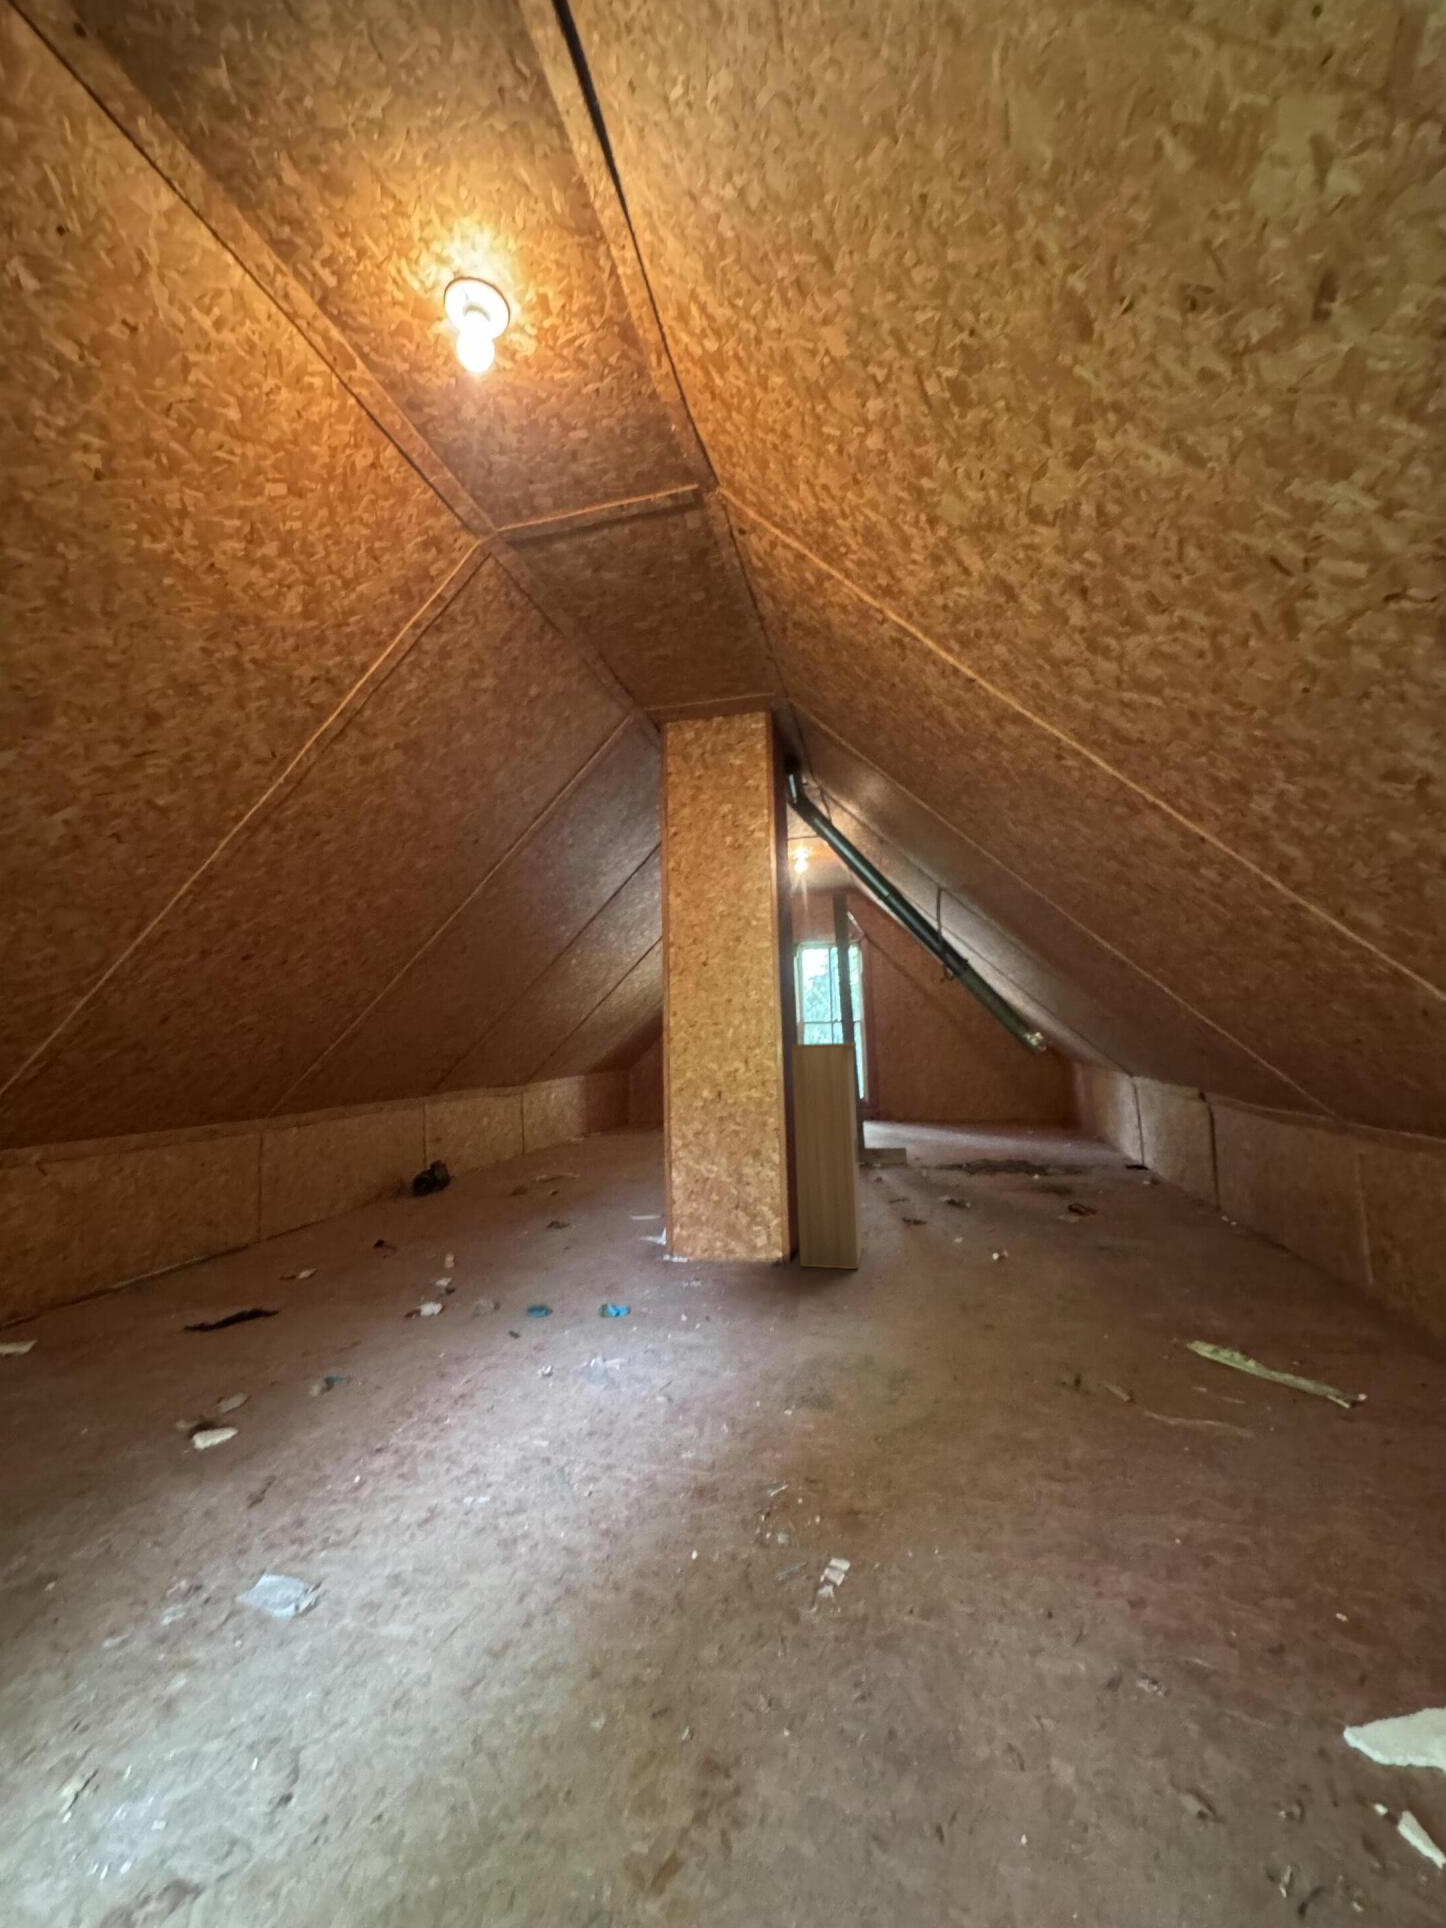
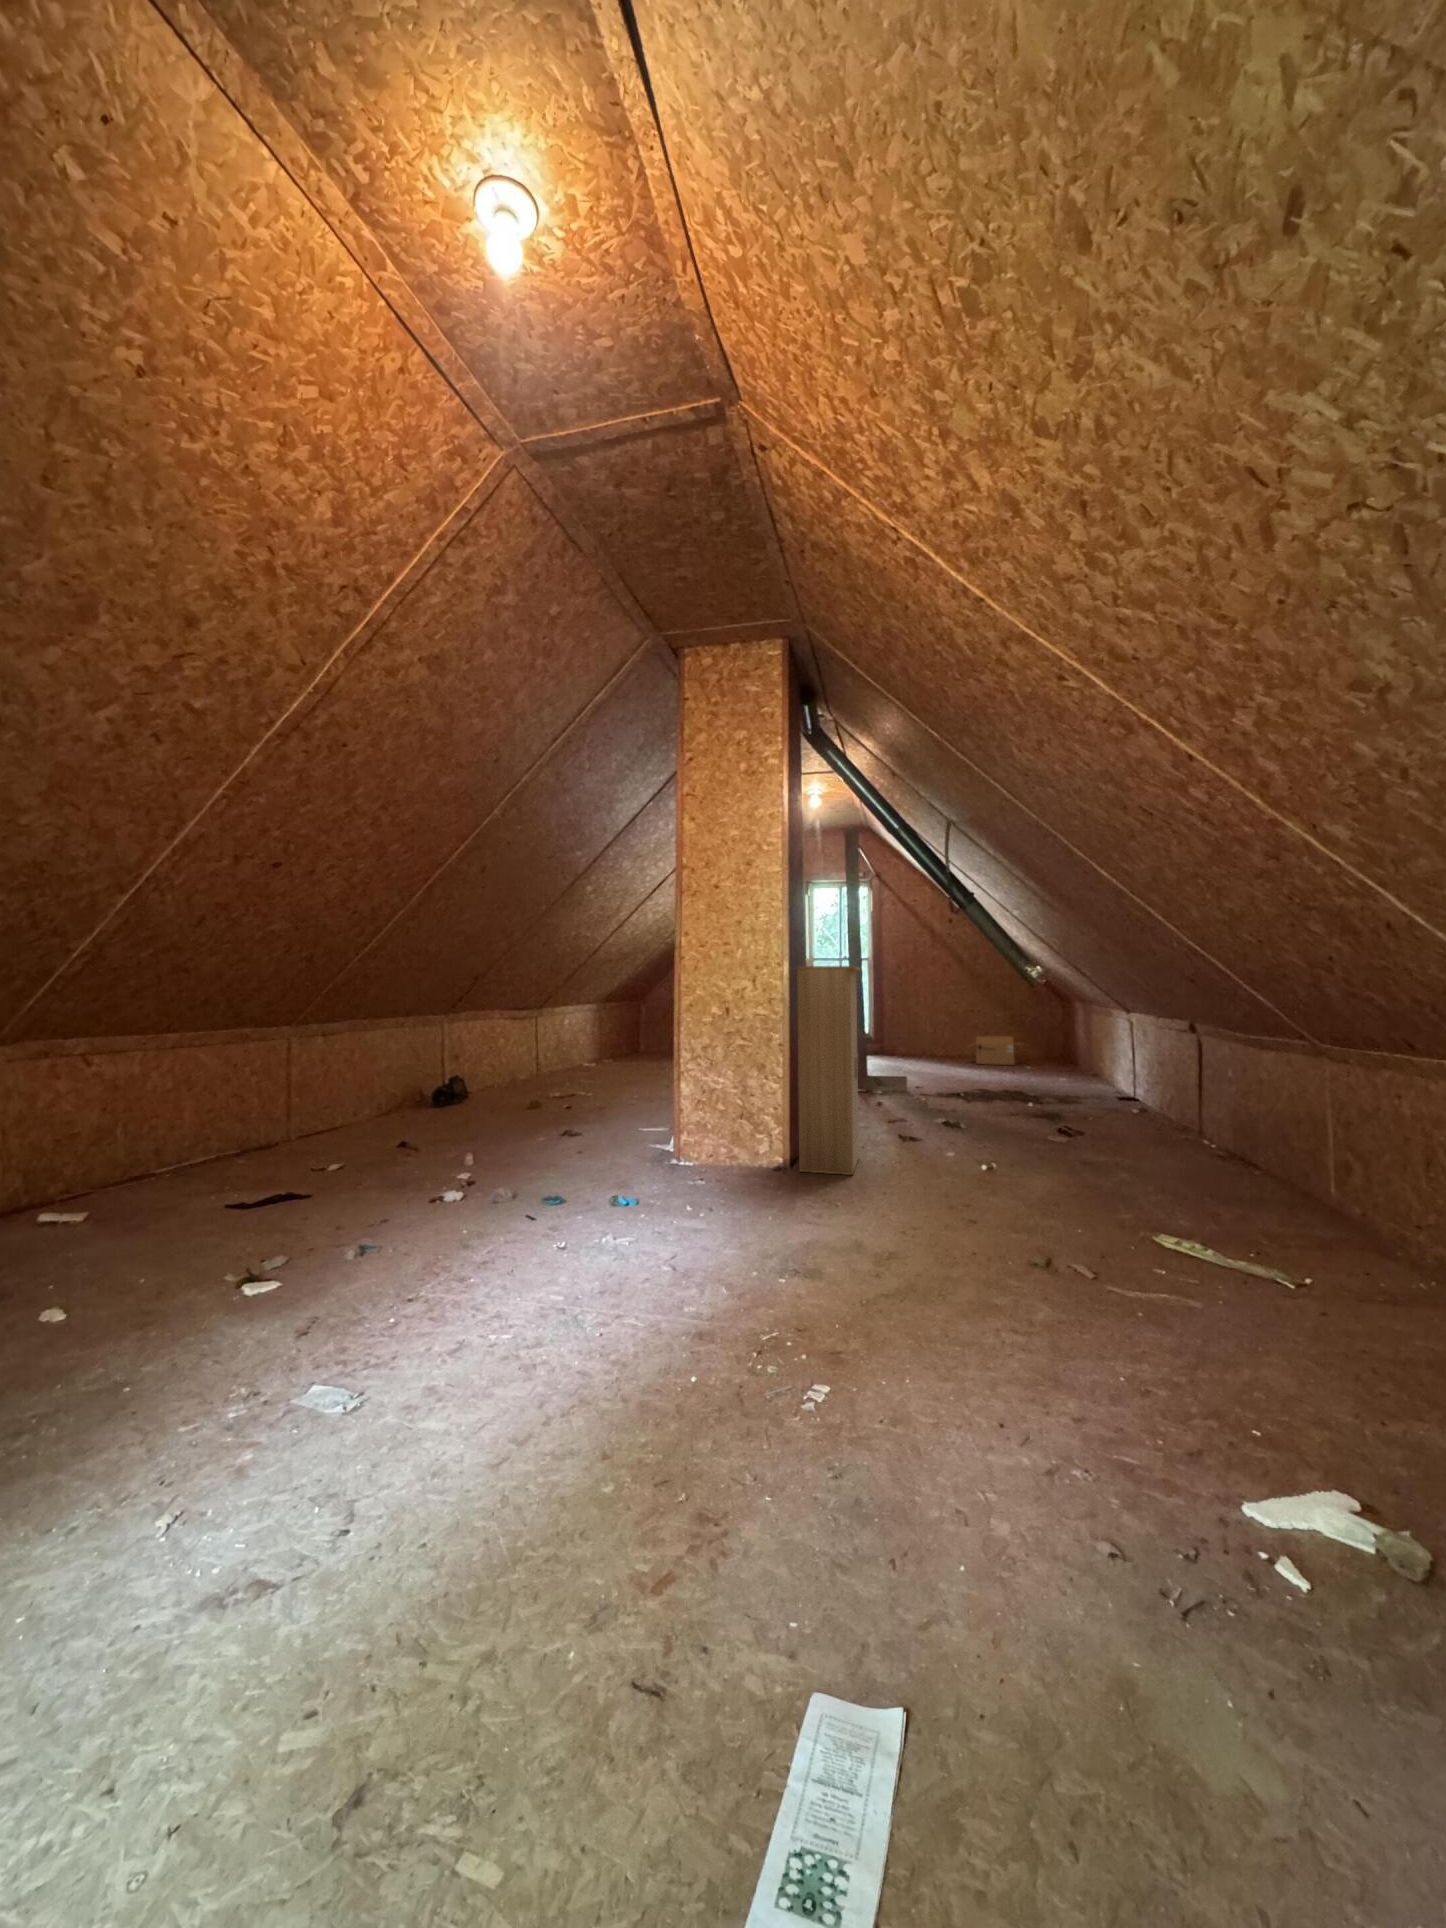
cardboard box: none [966,1096,1026,1126] -> present [974,1036,1015,1065]

